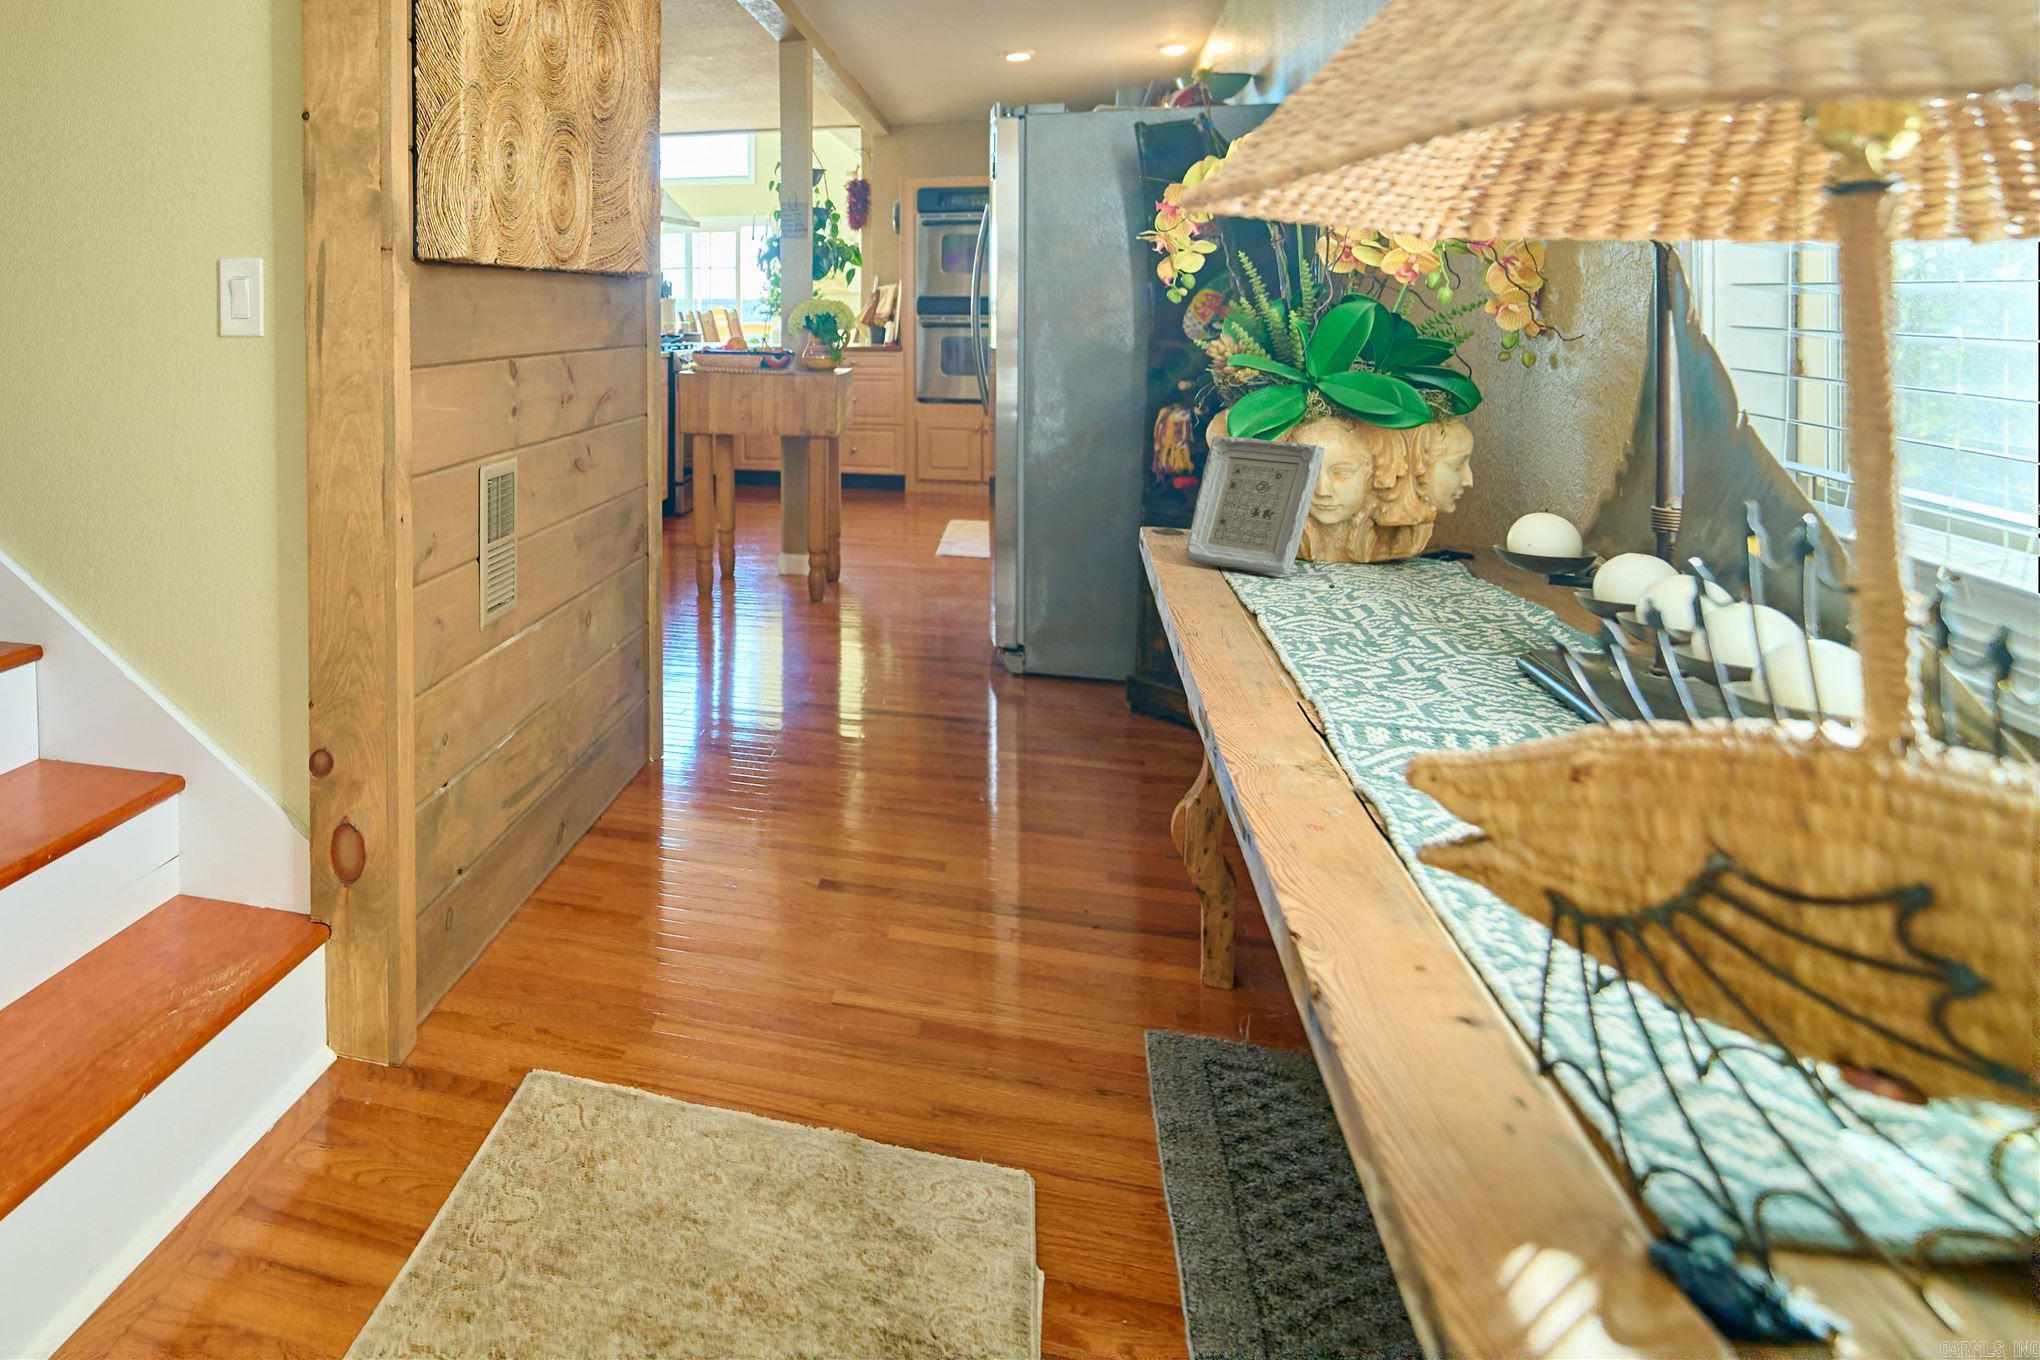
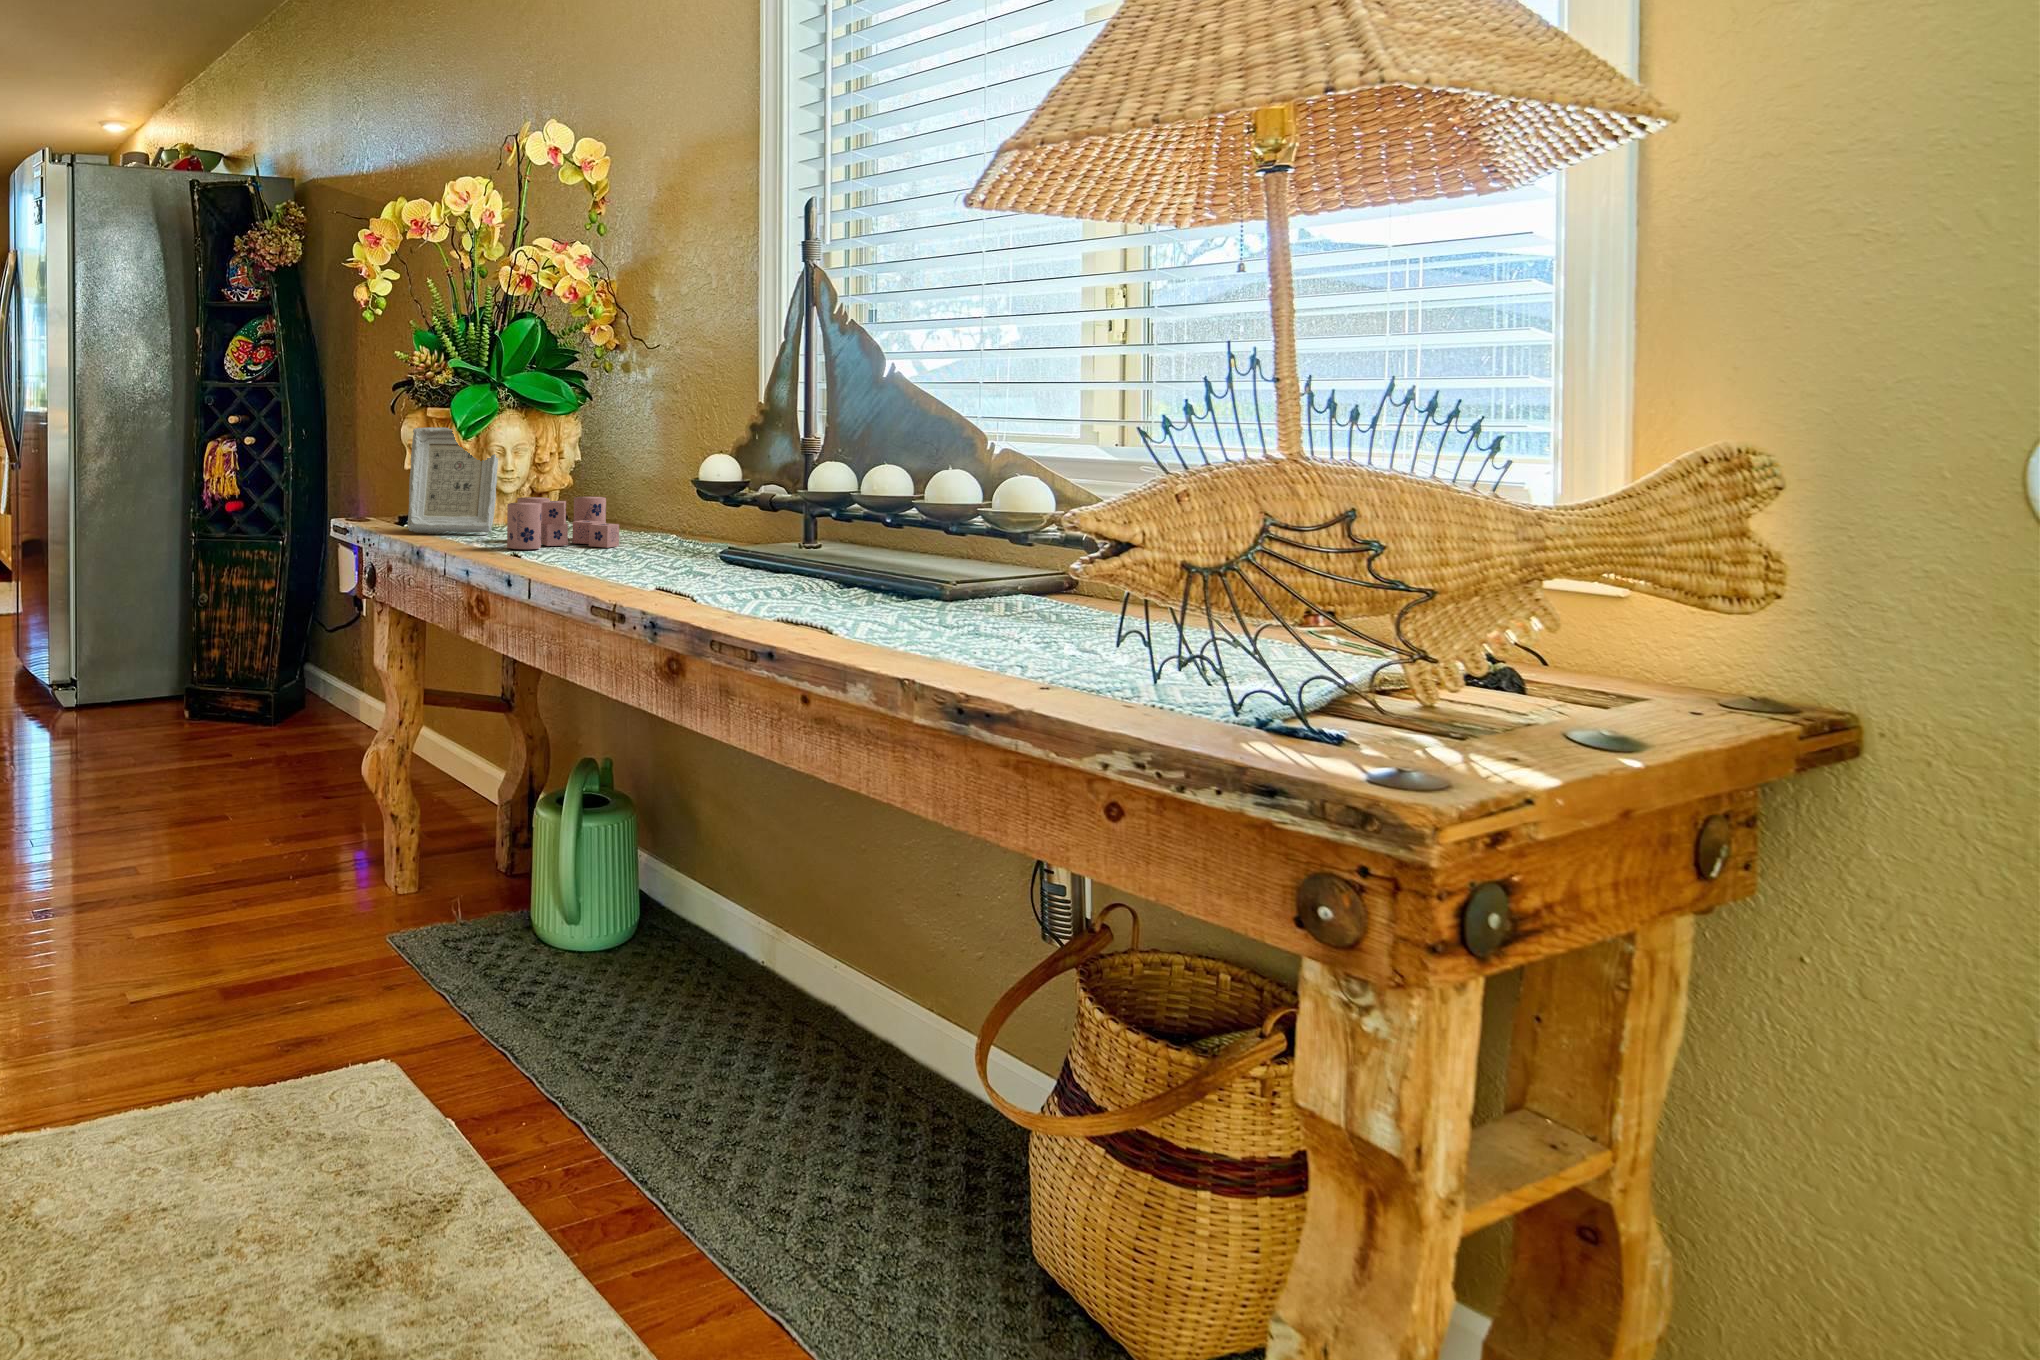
candle: none [1254,539,1436,623] -> present [507,496,619,549]

